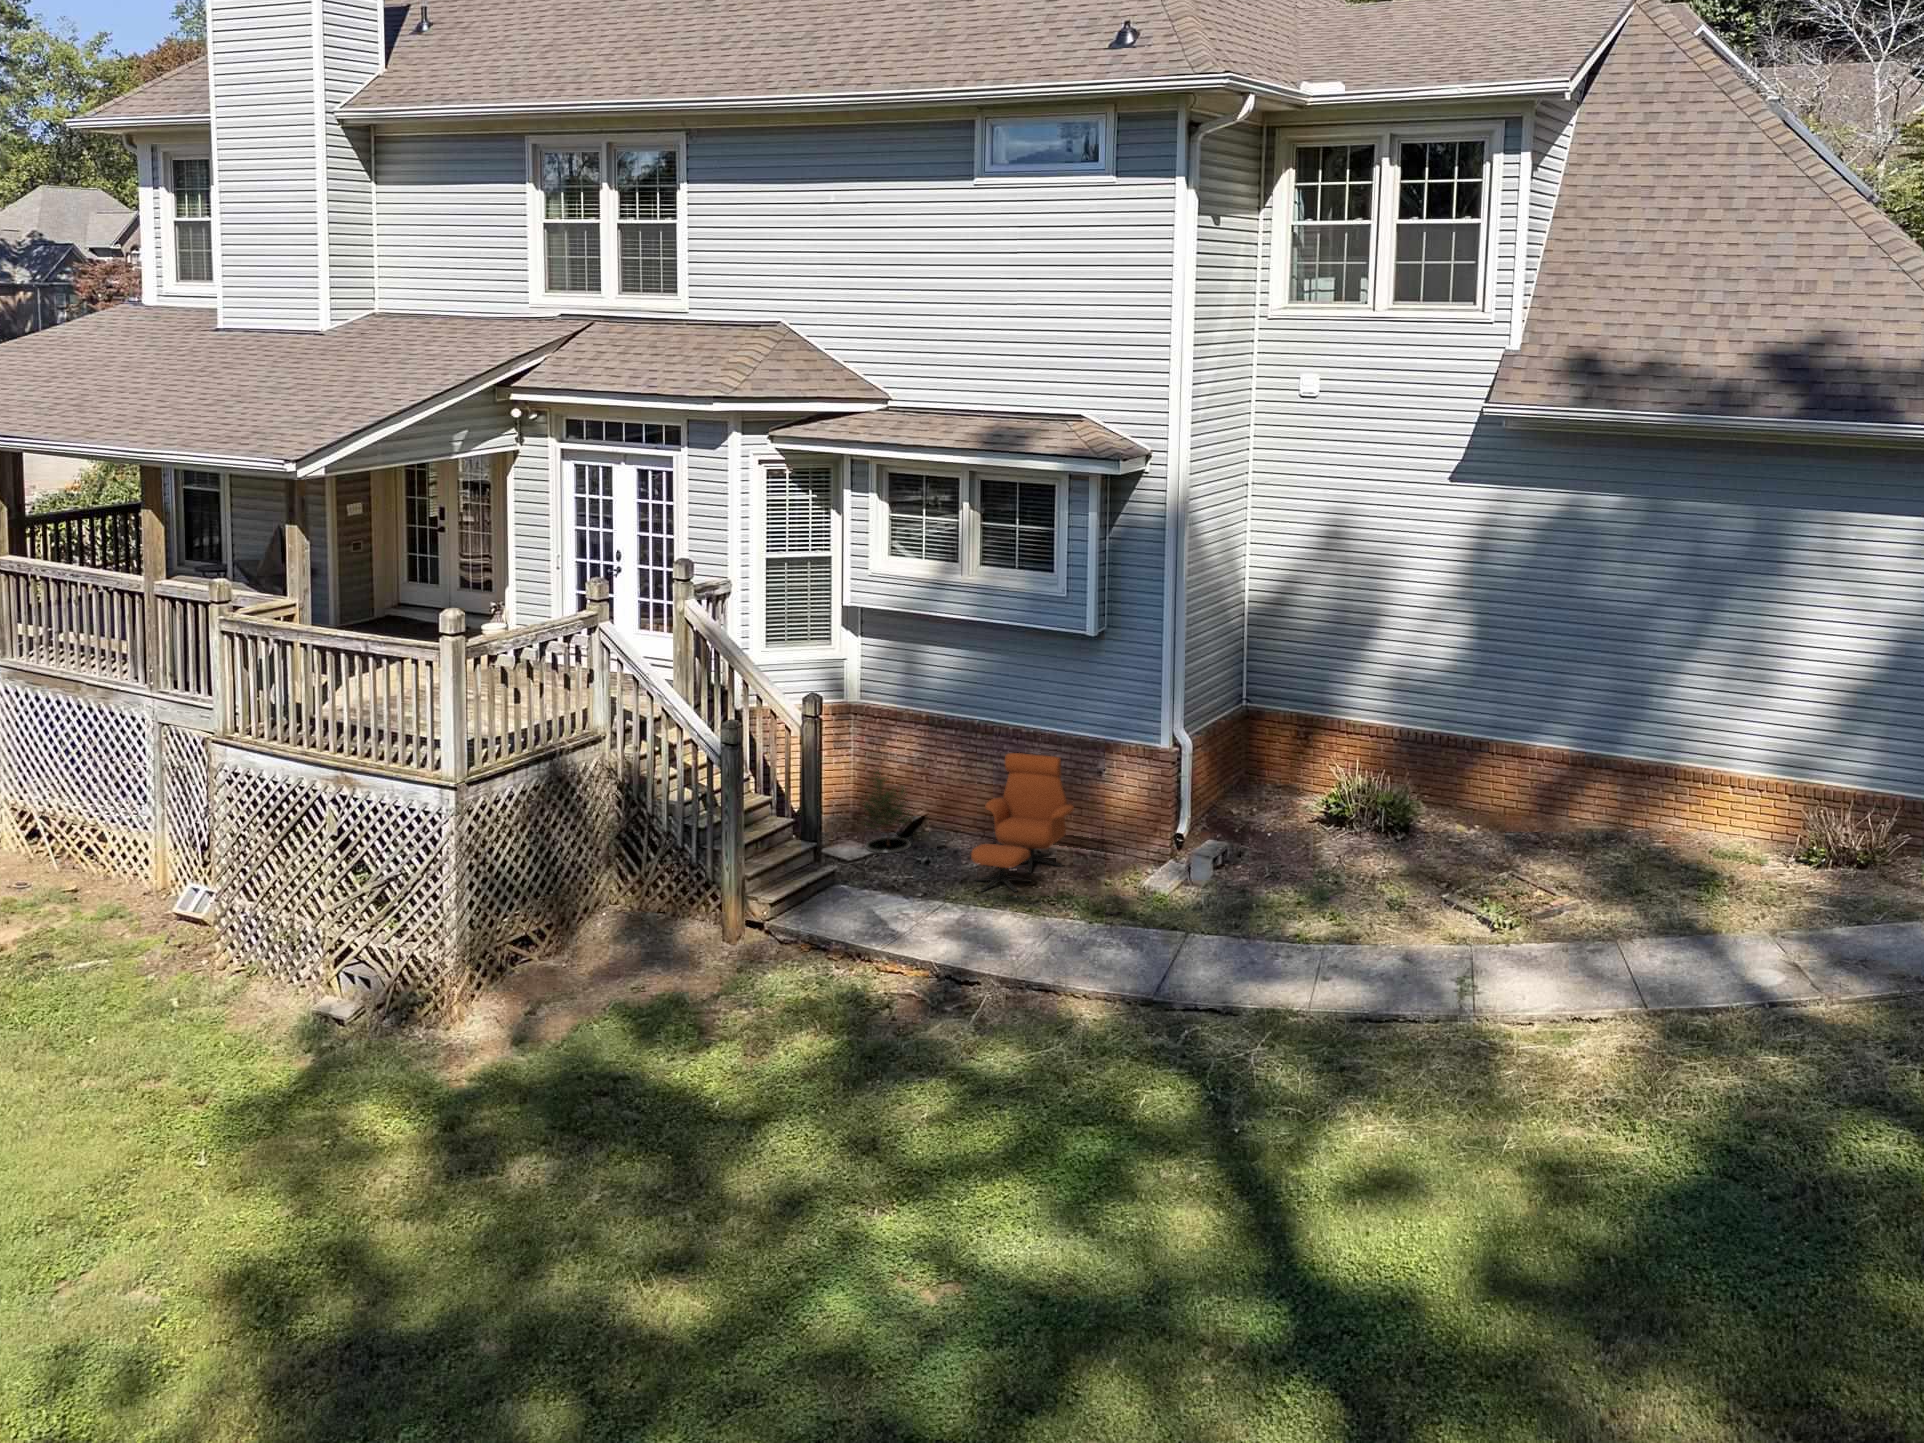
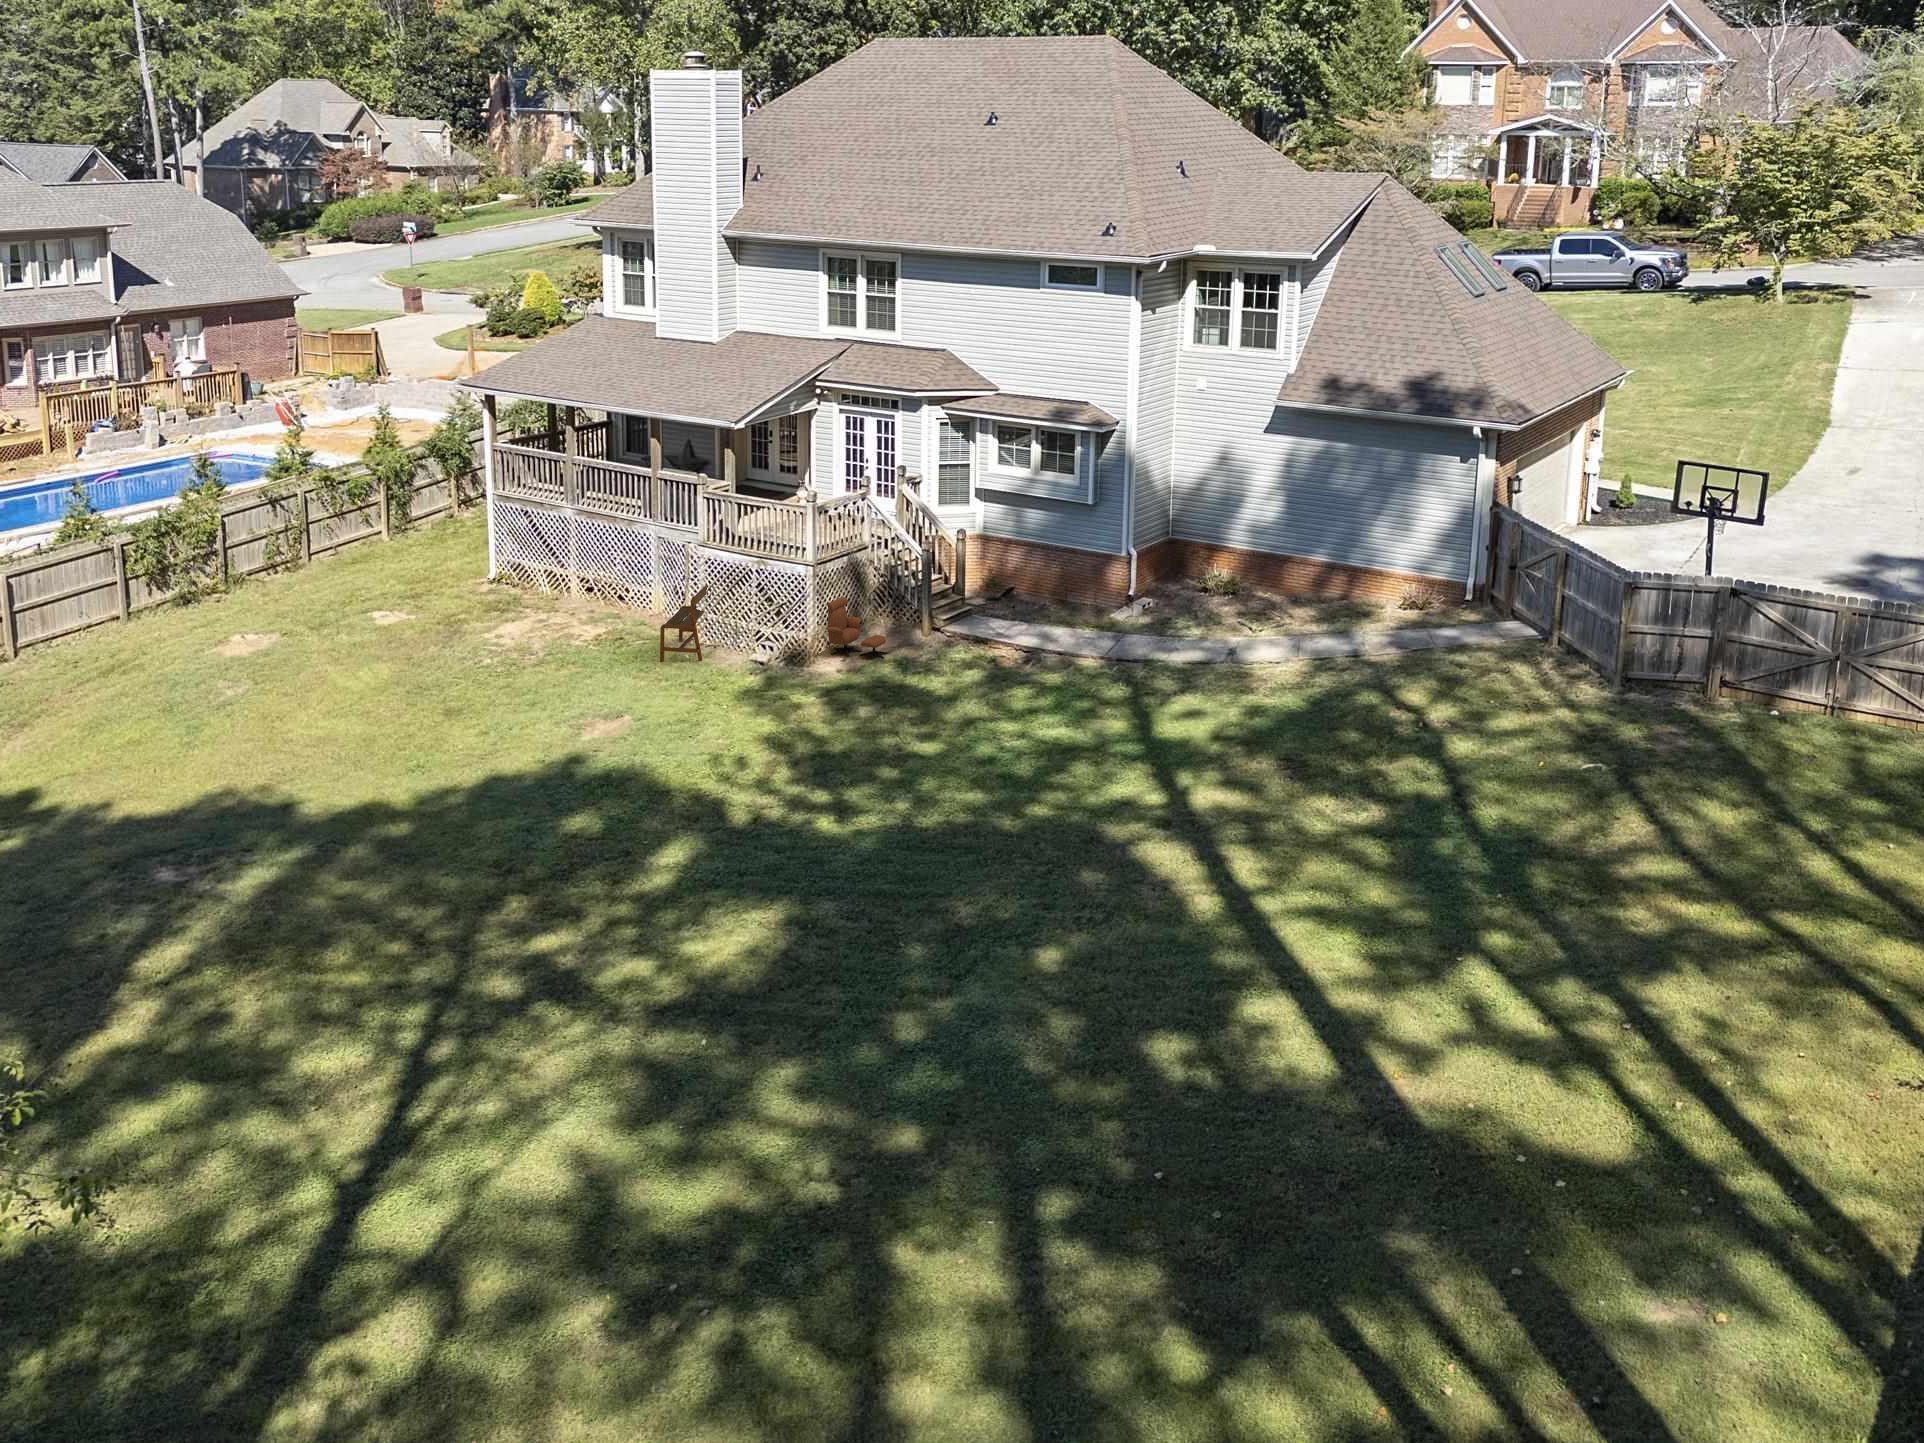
lounge chair: present [971,753,1074,892] -> present [826,597,888,659]
bench: none [93,824,257,1023] -> present [660,585,707,662]

